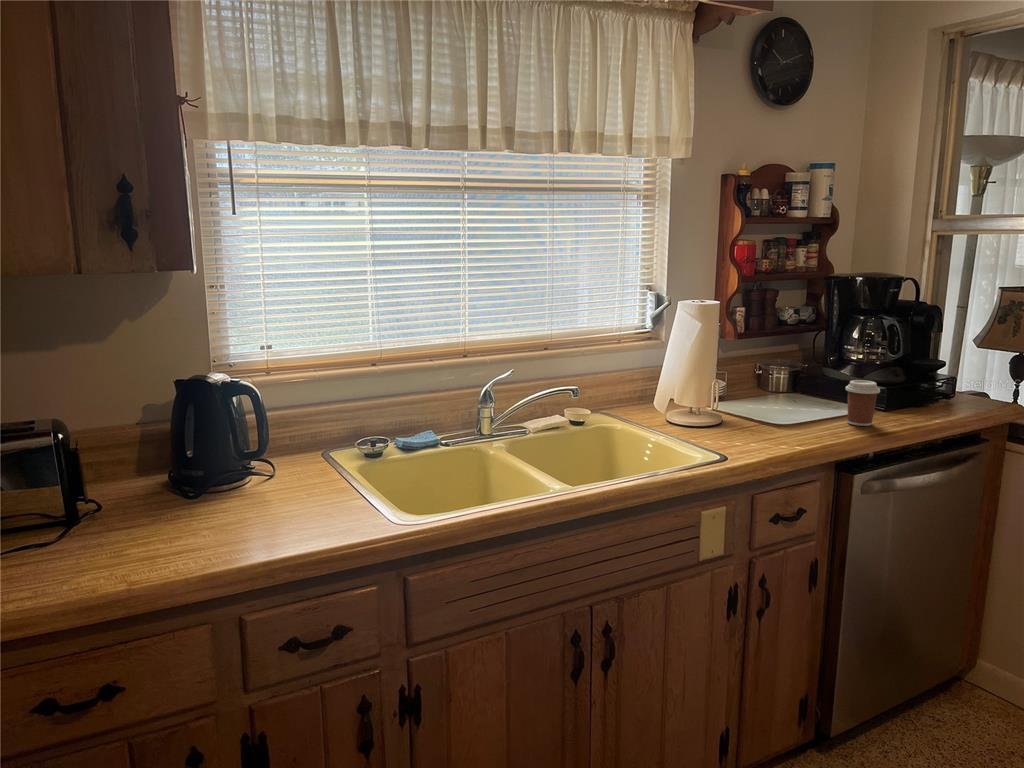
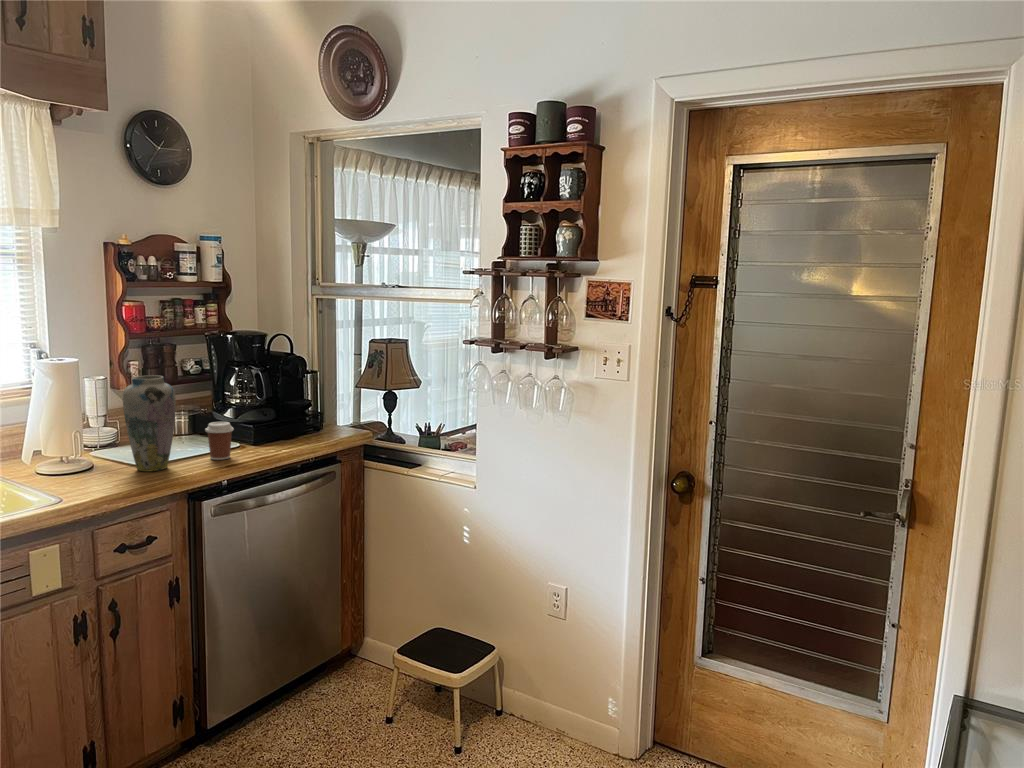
vase: none [767,321,827,432] -> present [123,375,176,471]

